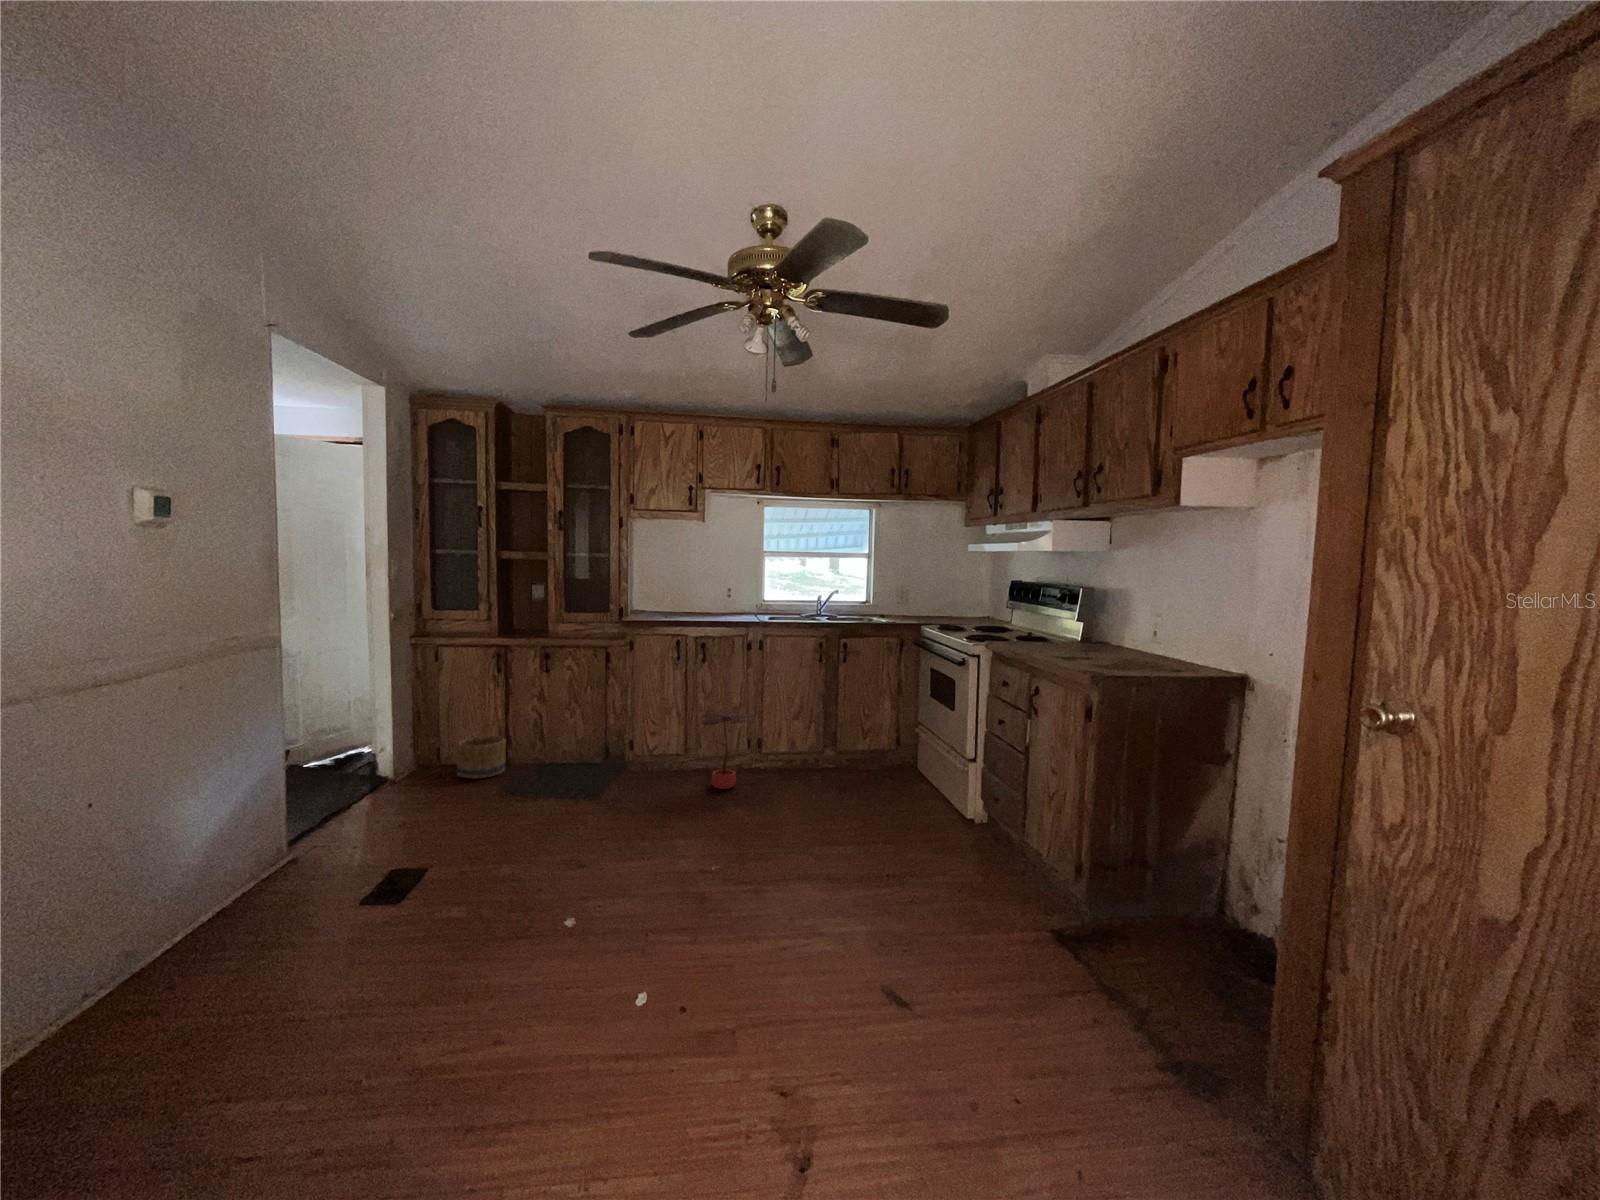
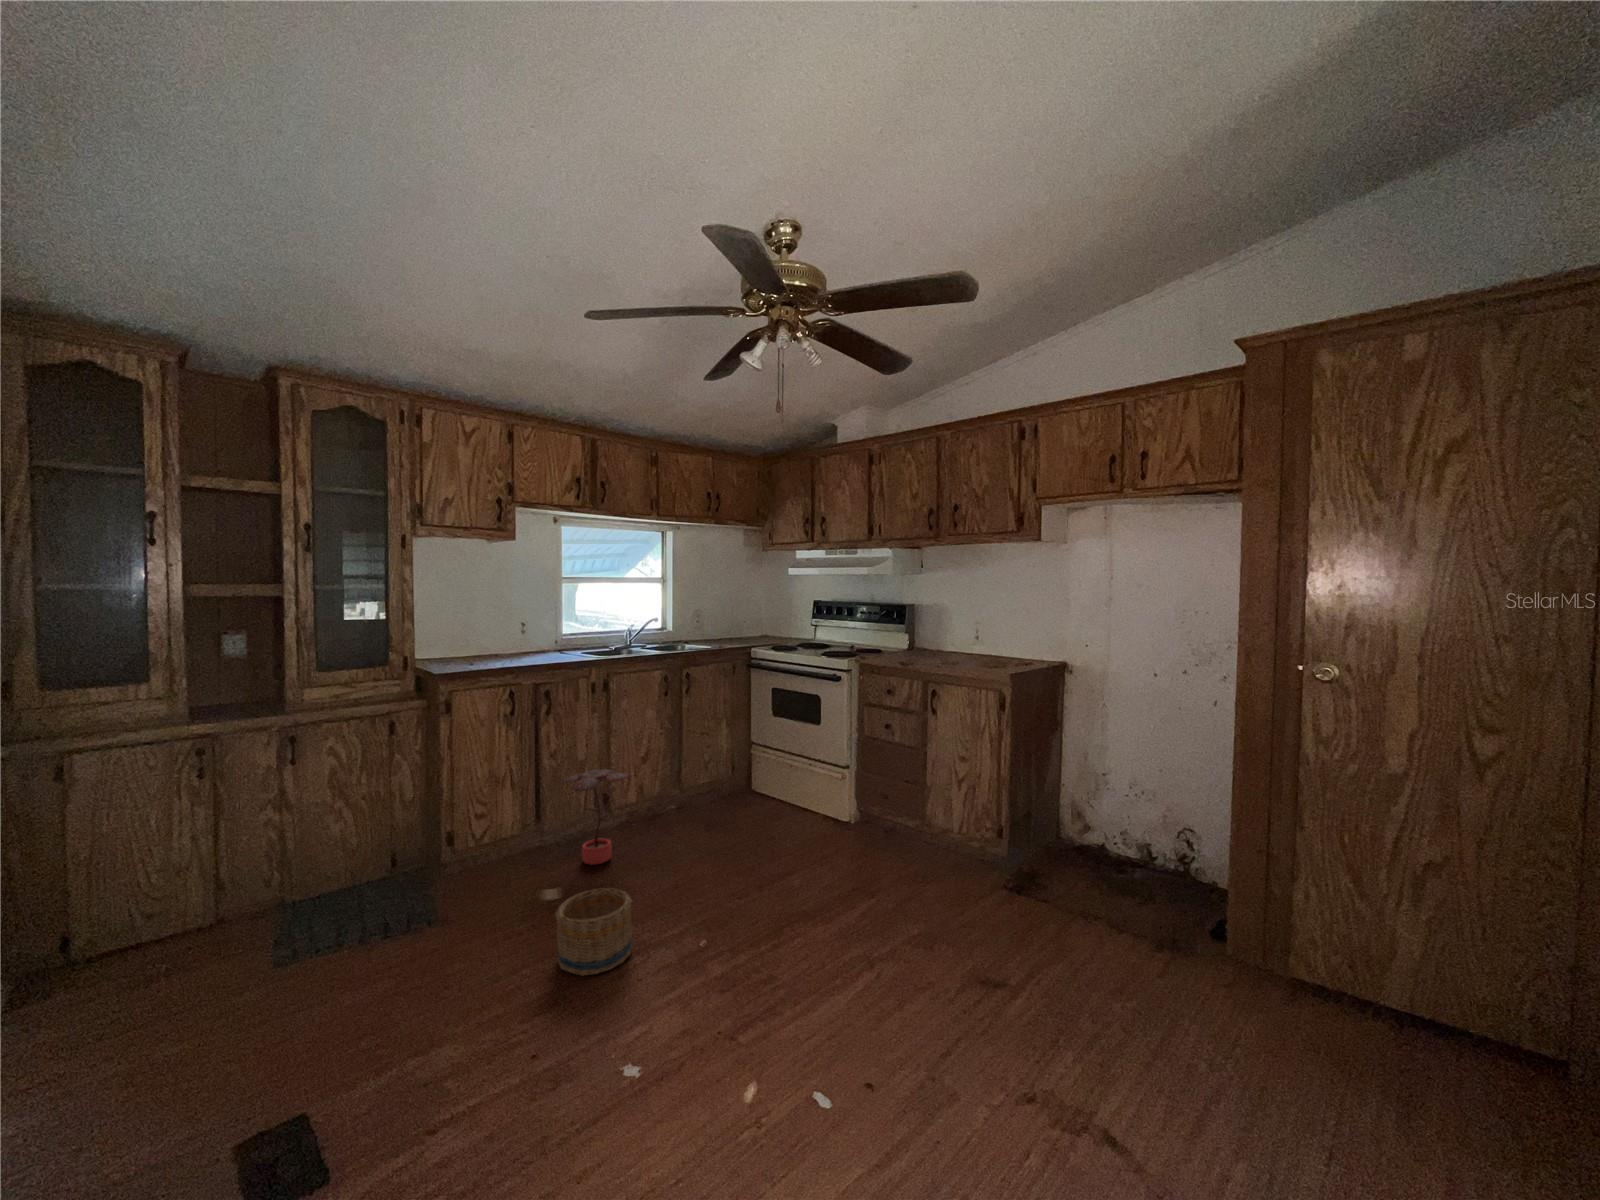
basket: present [456,736,506,778] -> present [555,888,632,976]

